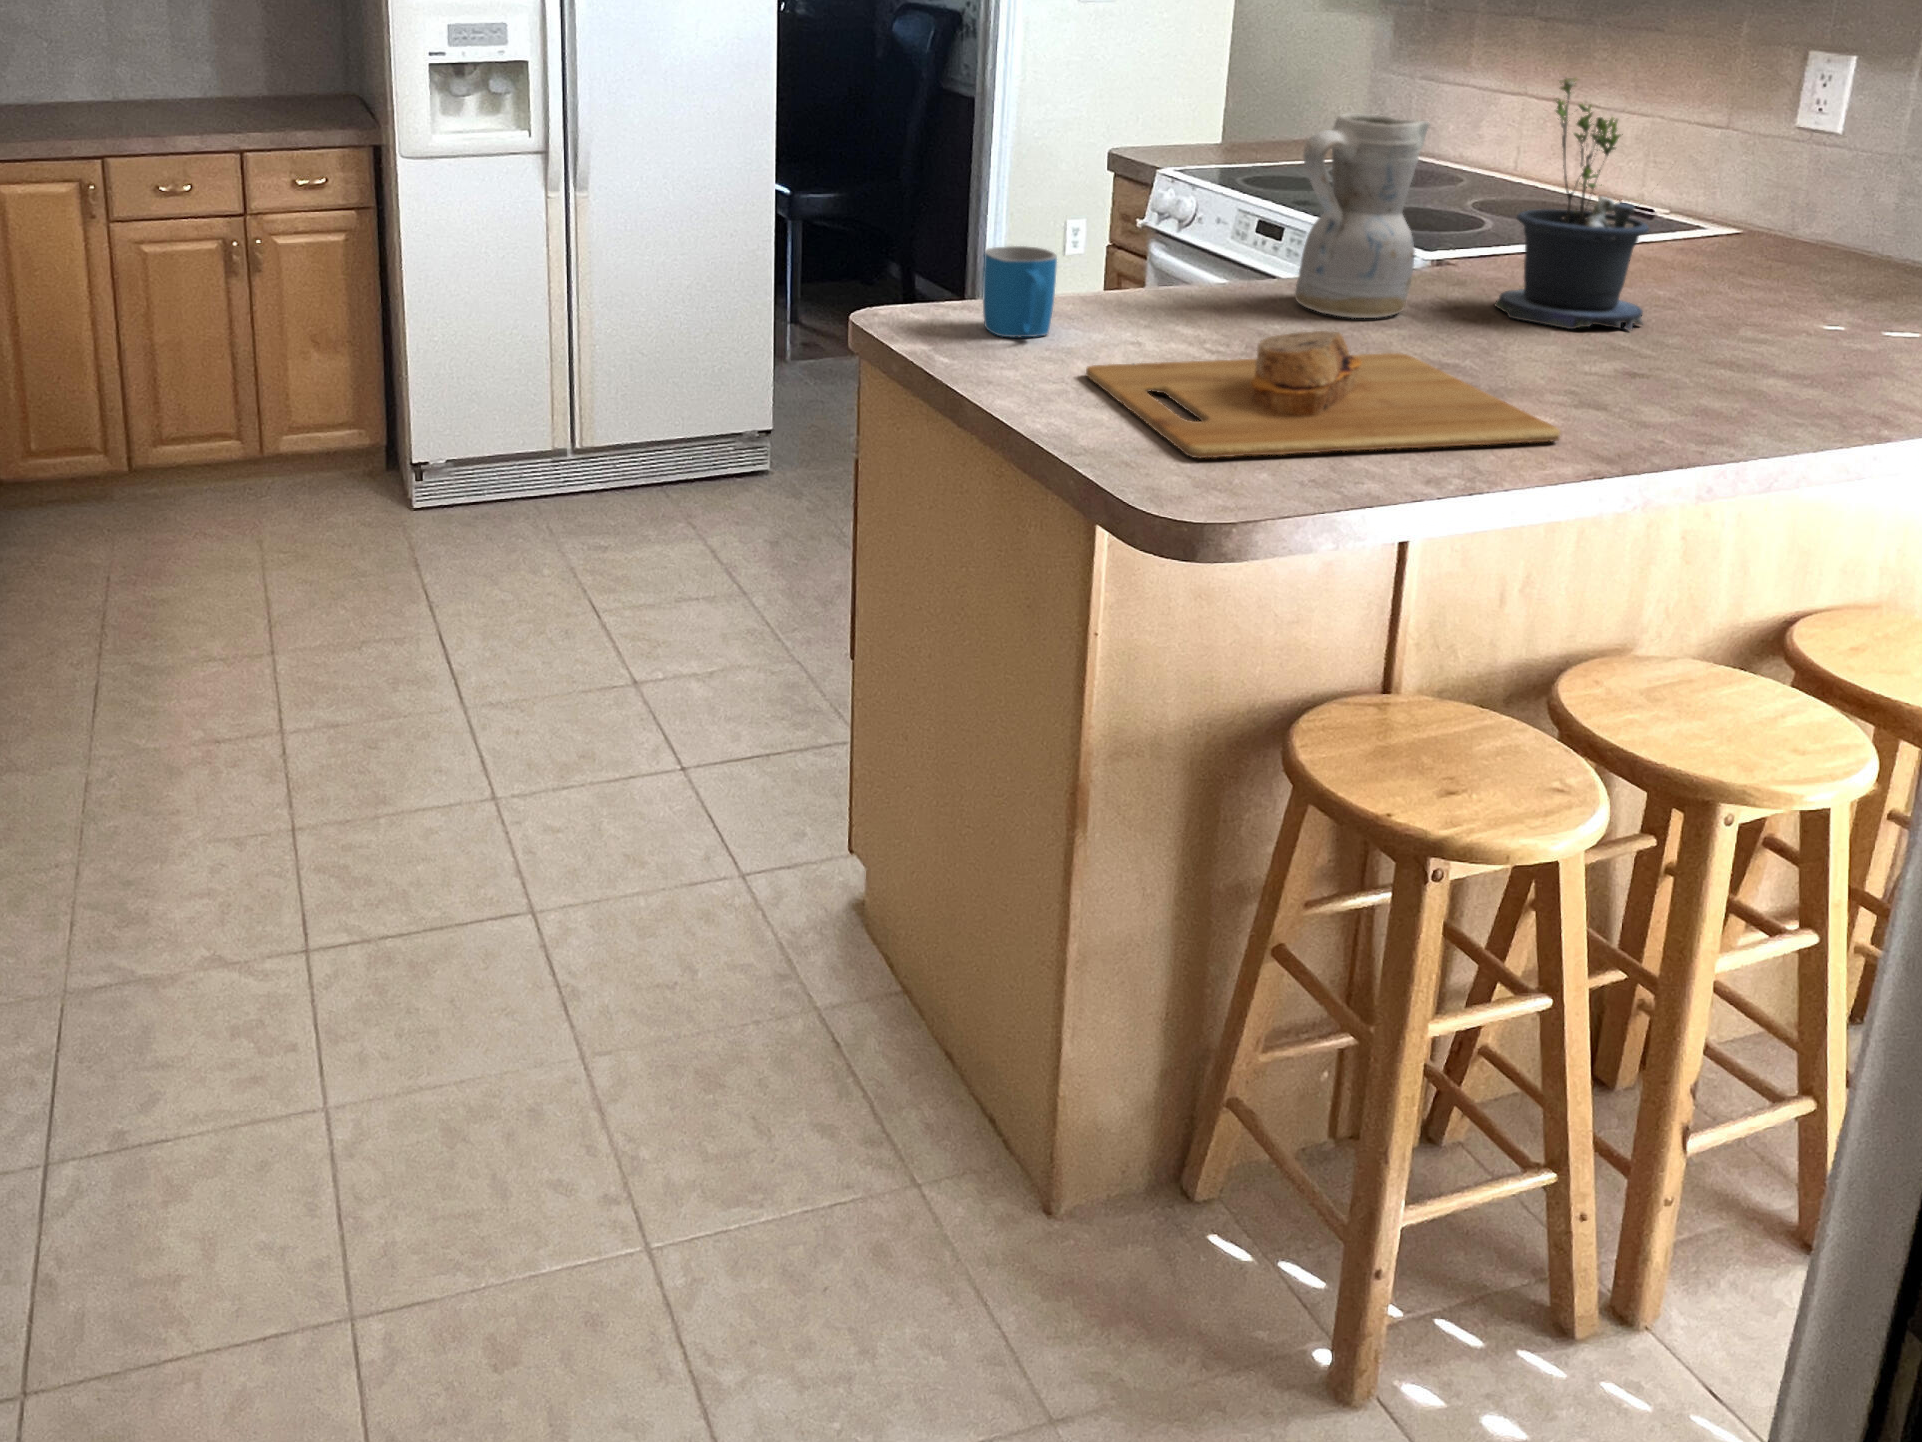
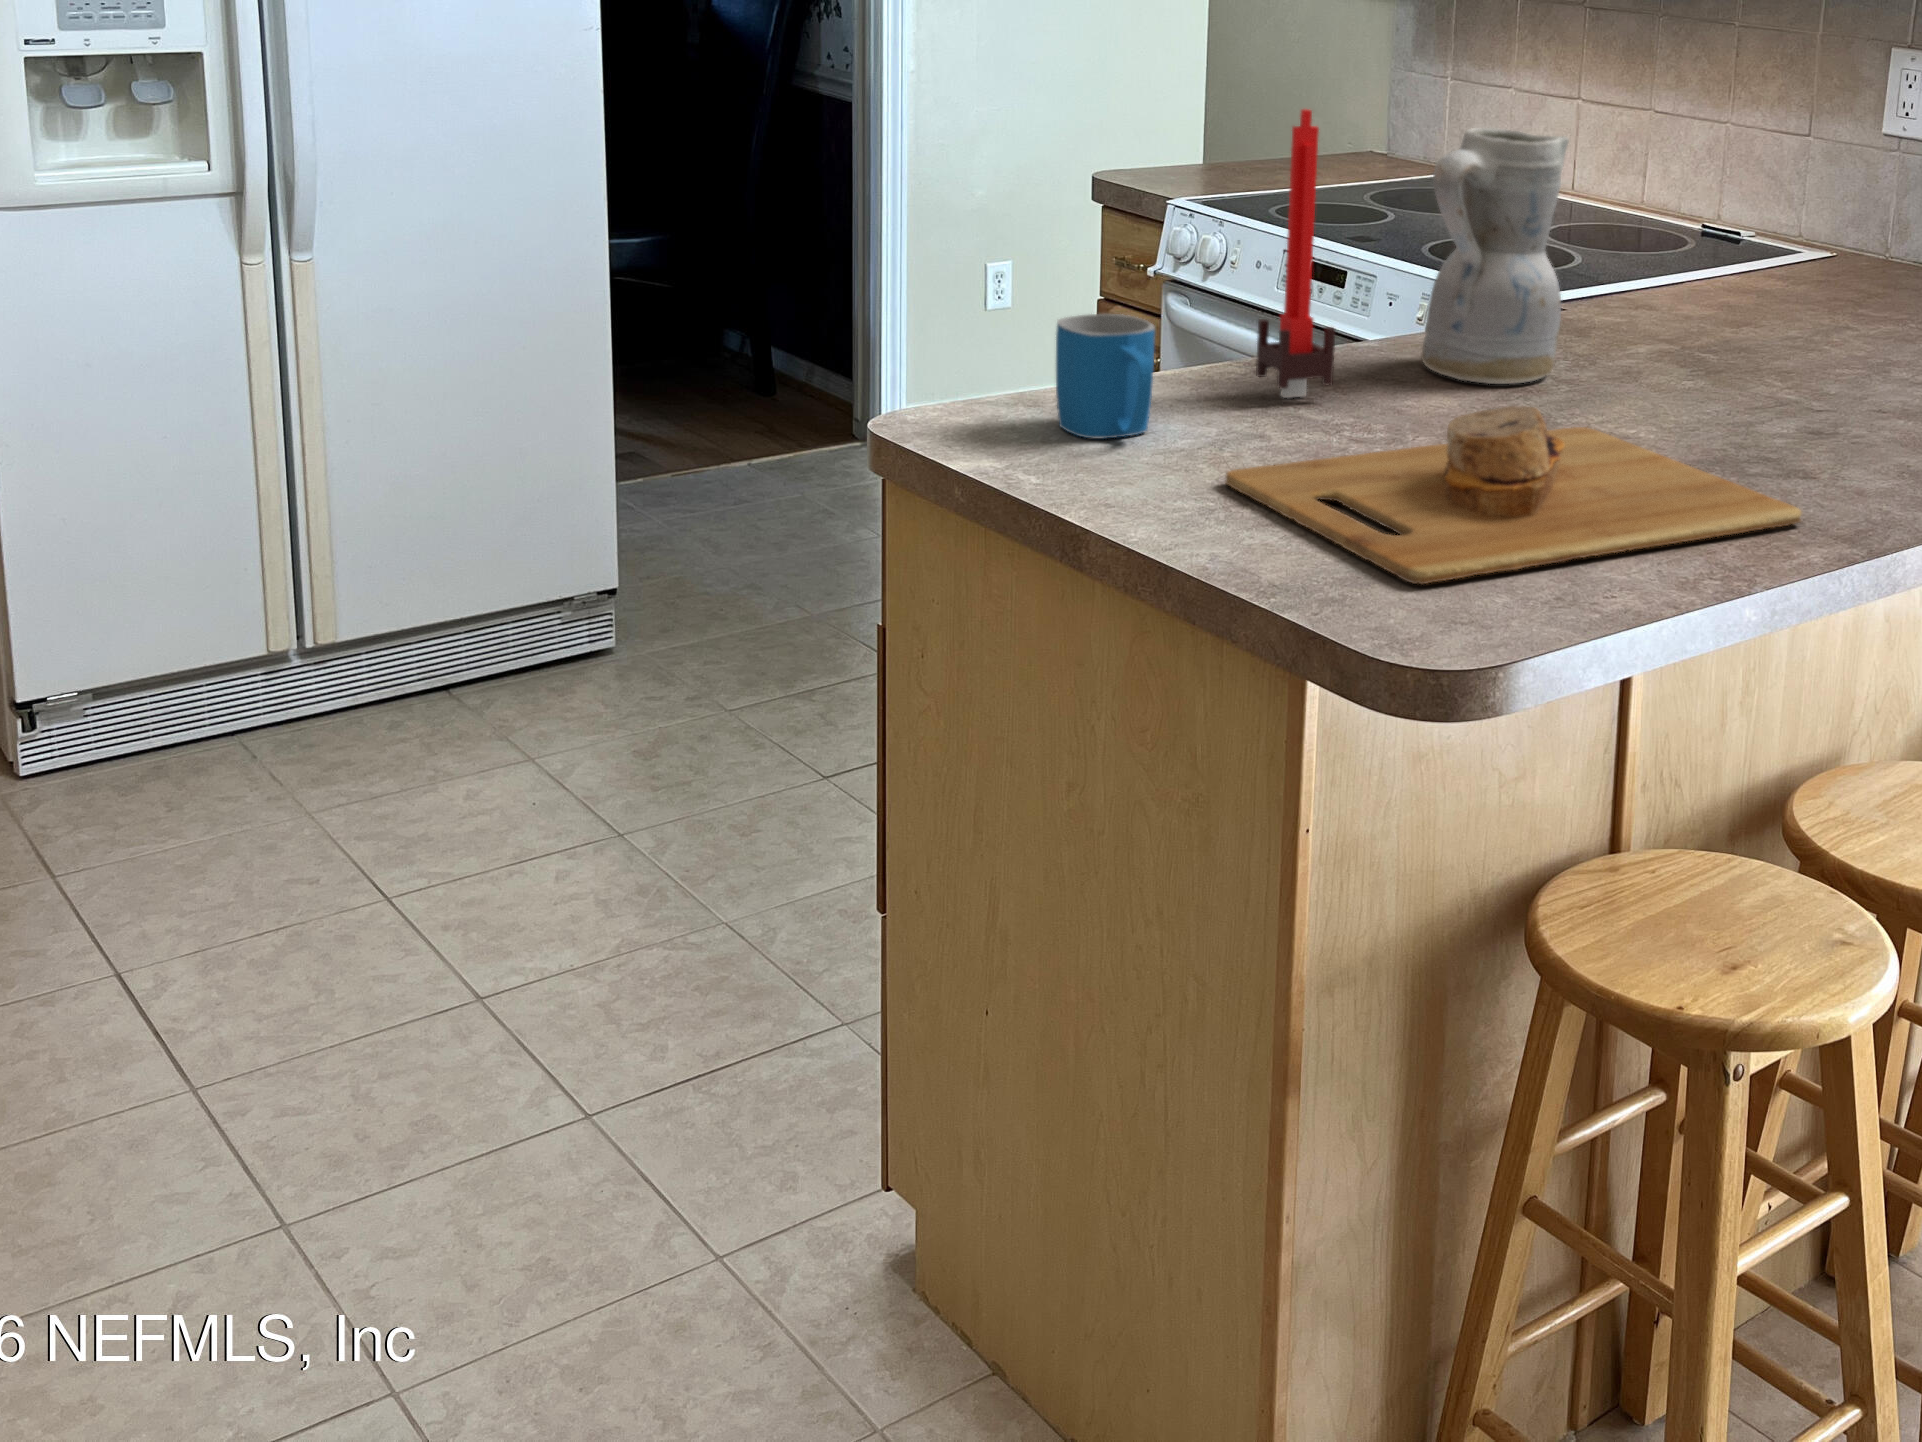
potted plant: present [1495,78,1649,330] -> none [1644,82,1827,383]
candle: none [1149,96,1210,318] -> present [1256,109,1335,398]

